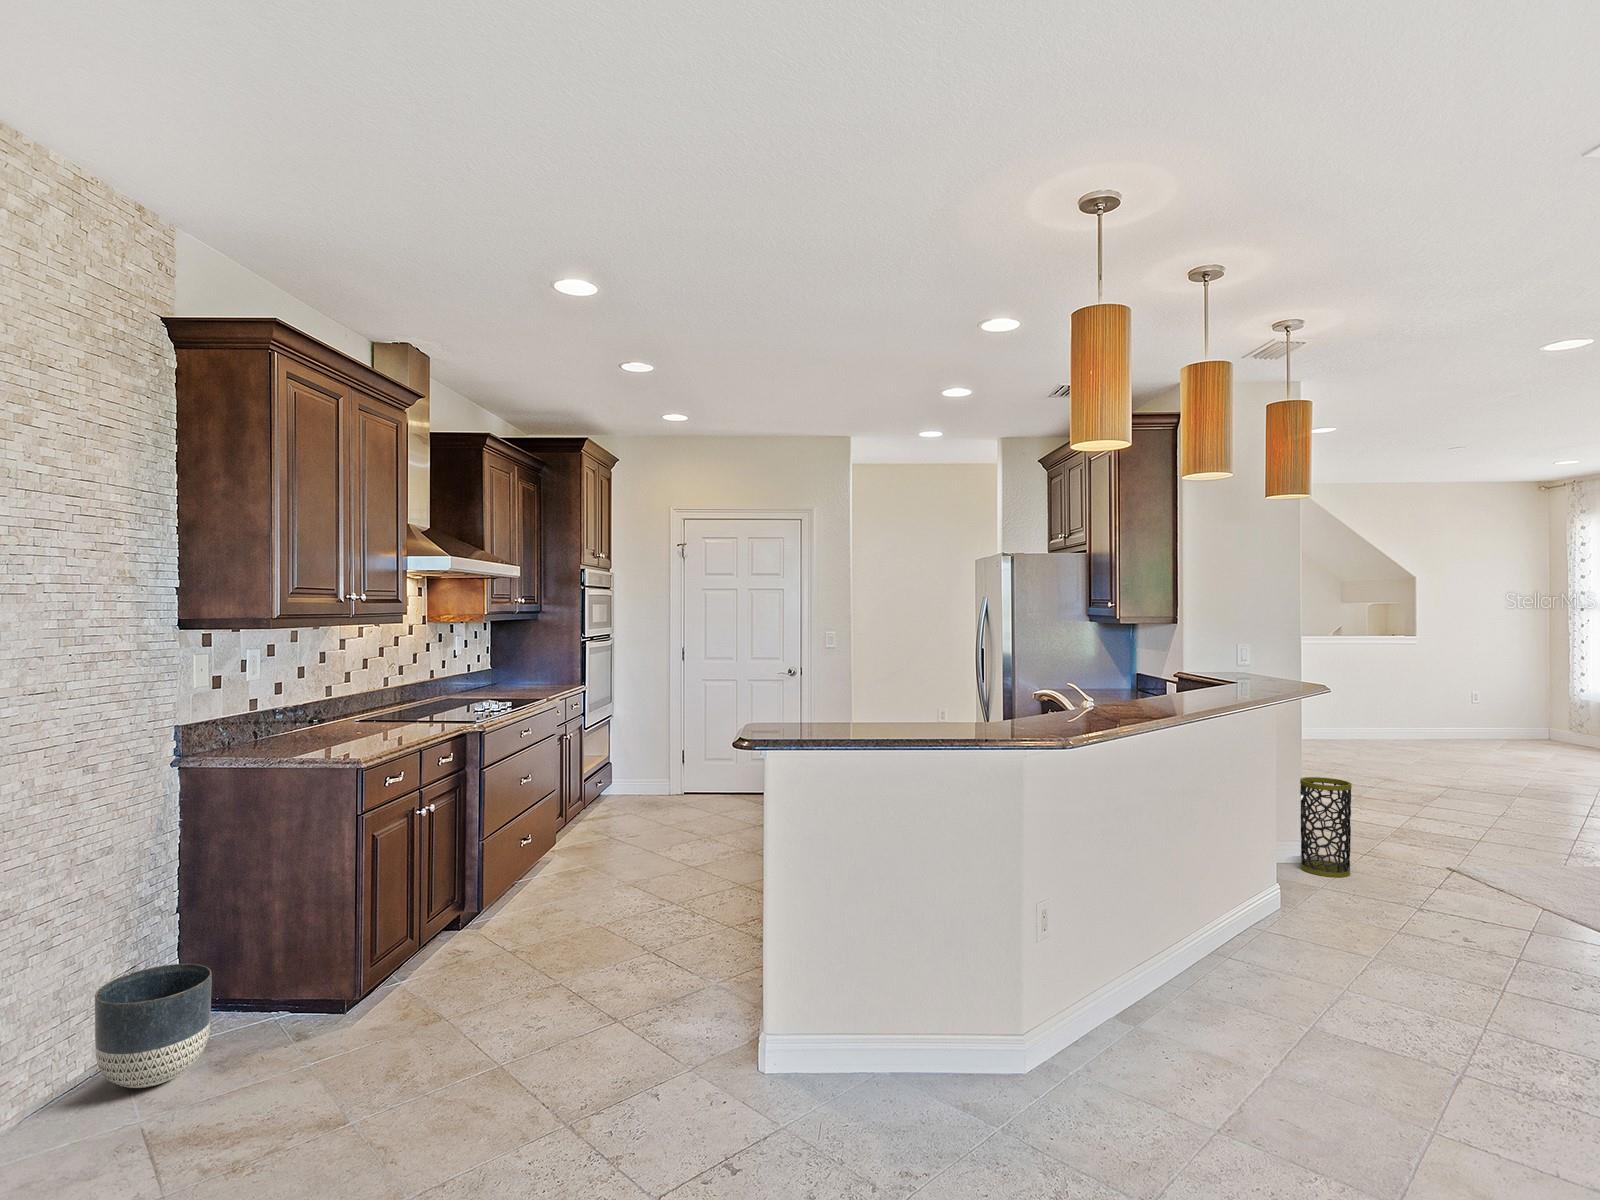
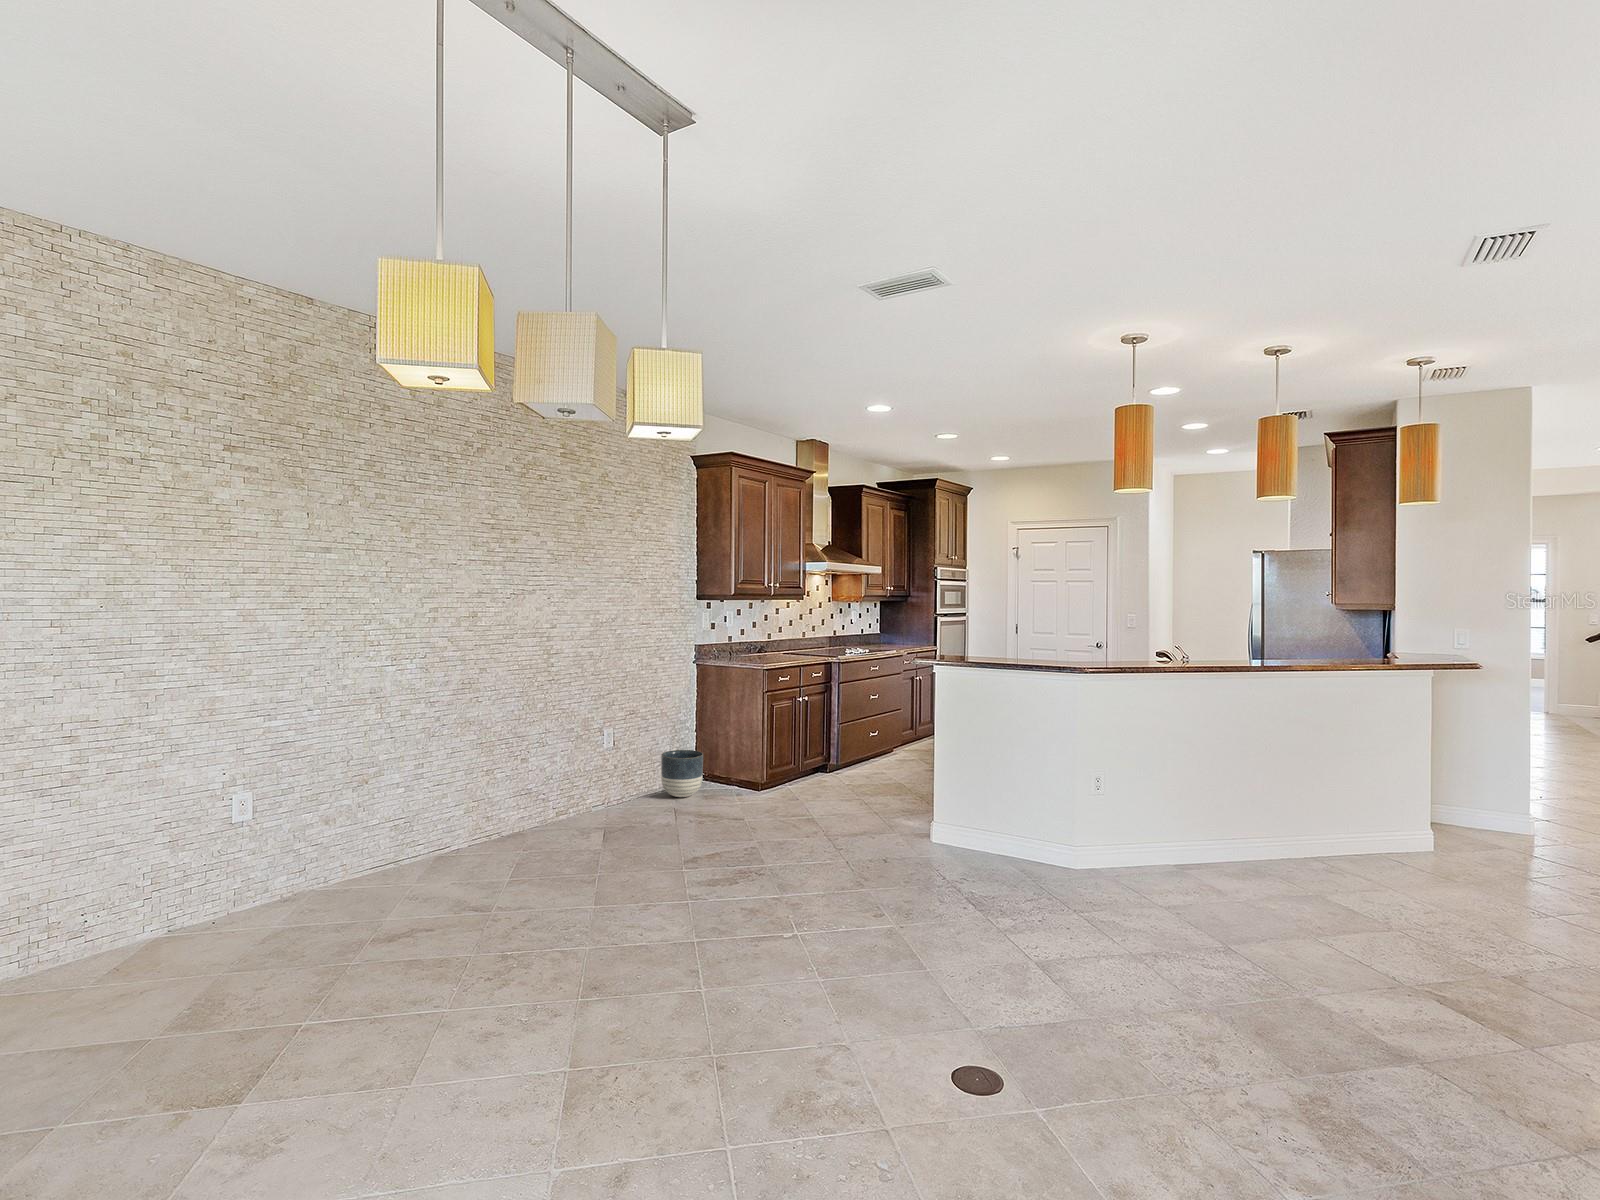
trash can: present [1300,777,1352,877] -> none [1506,757,1561,848]

